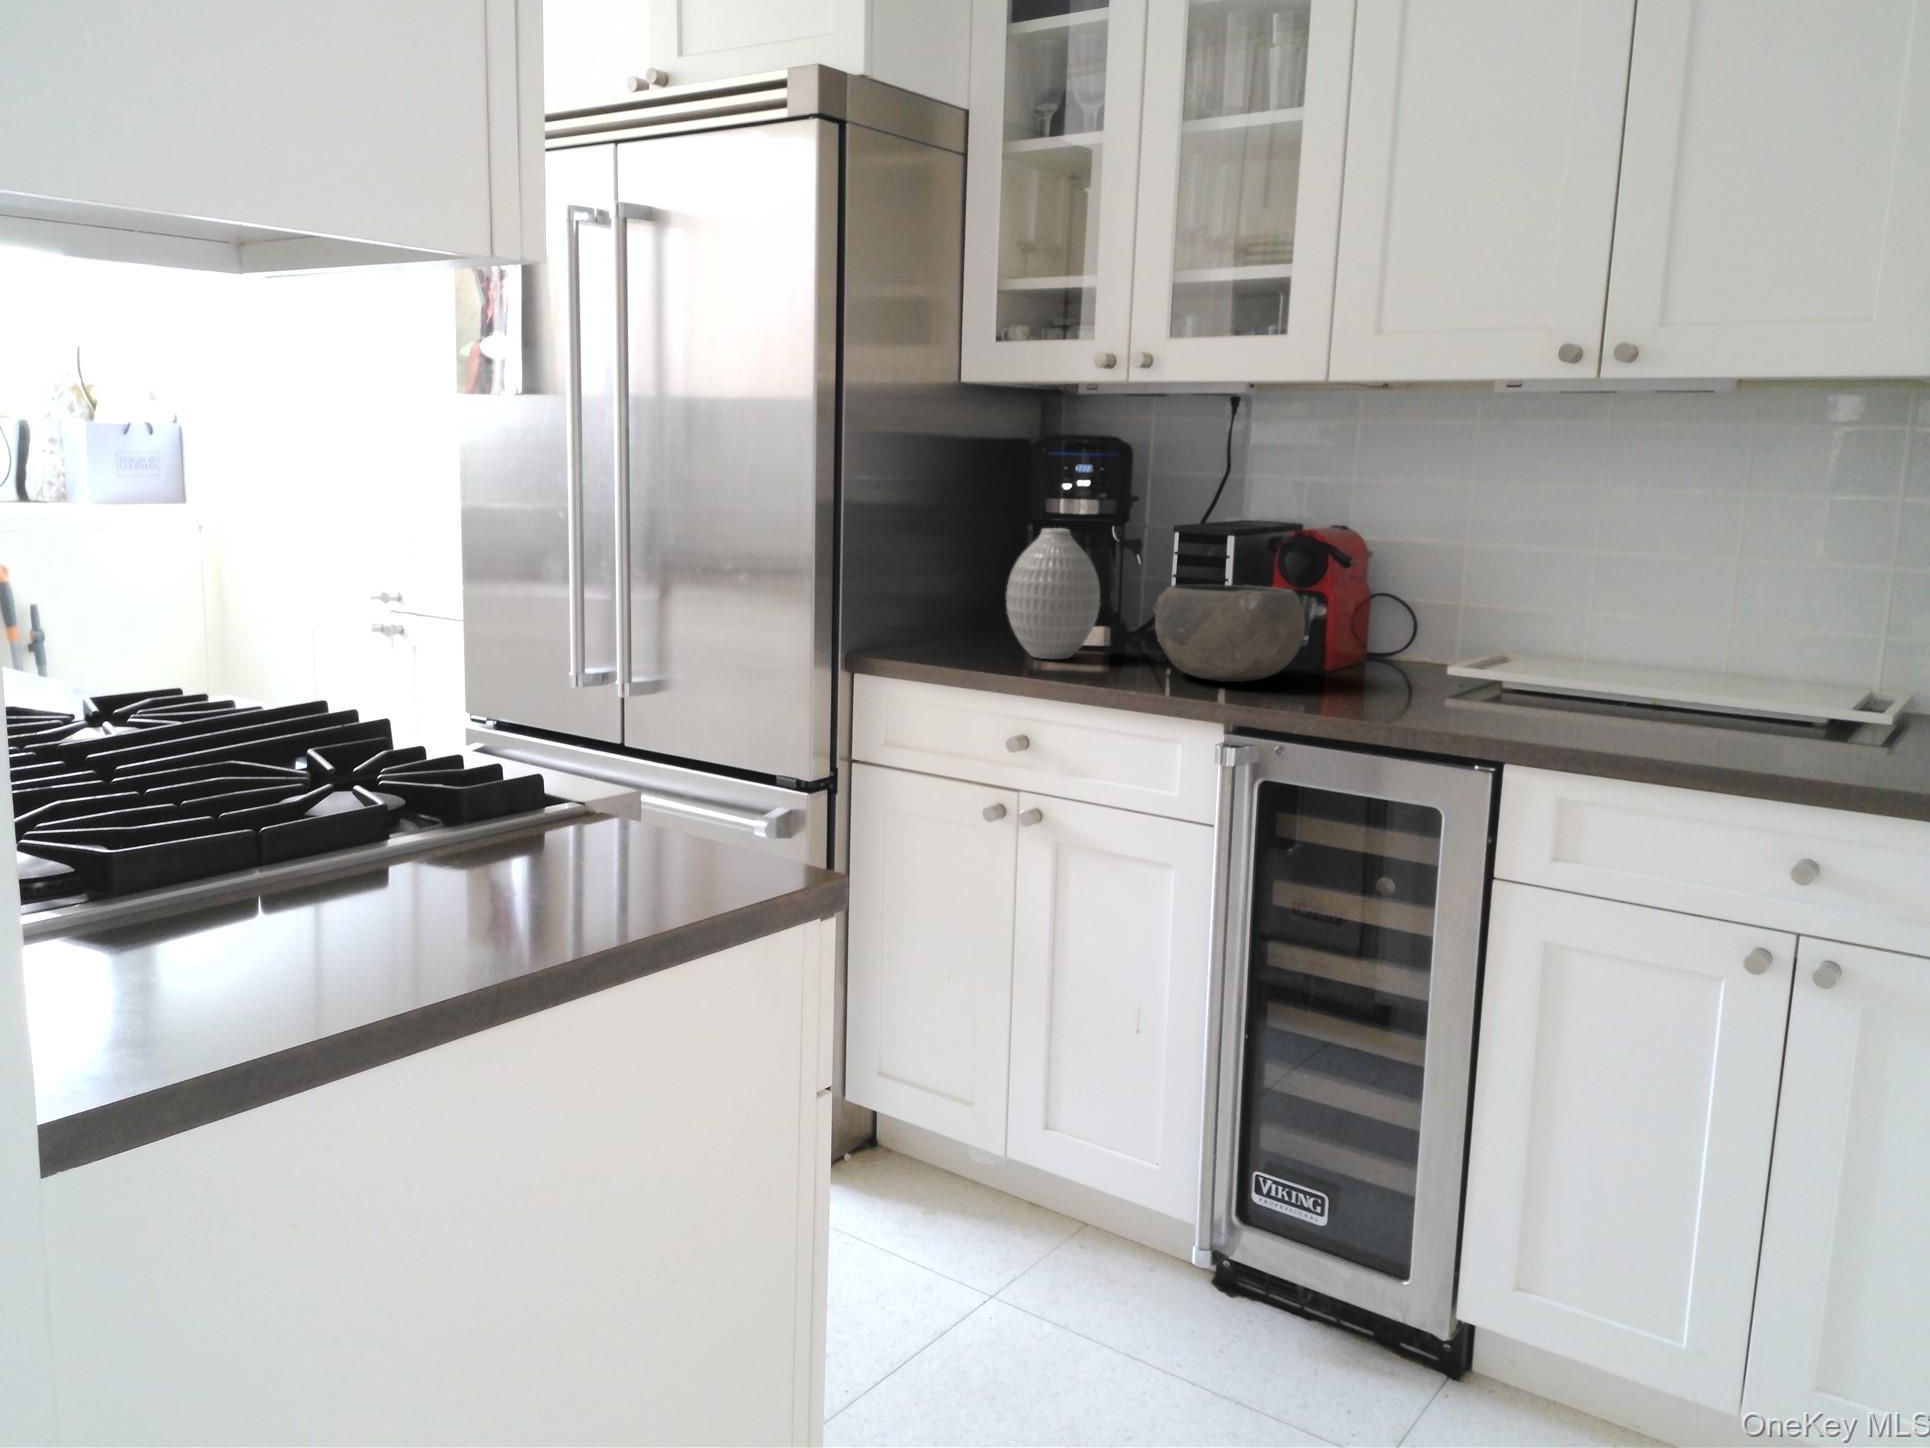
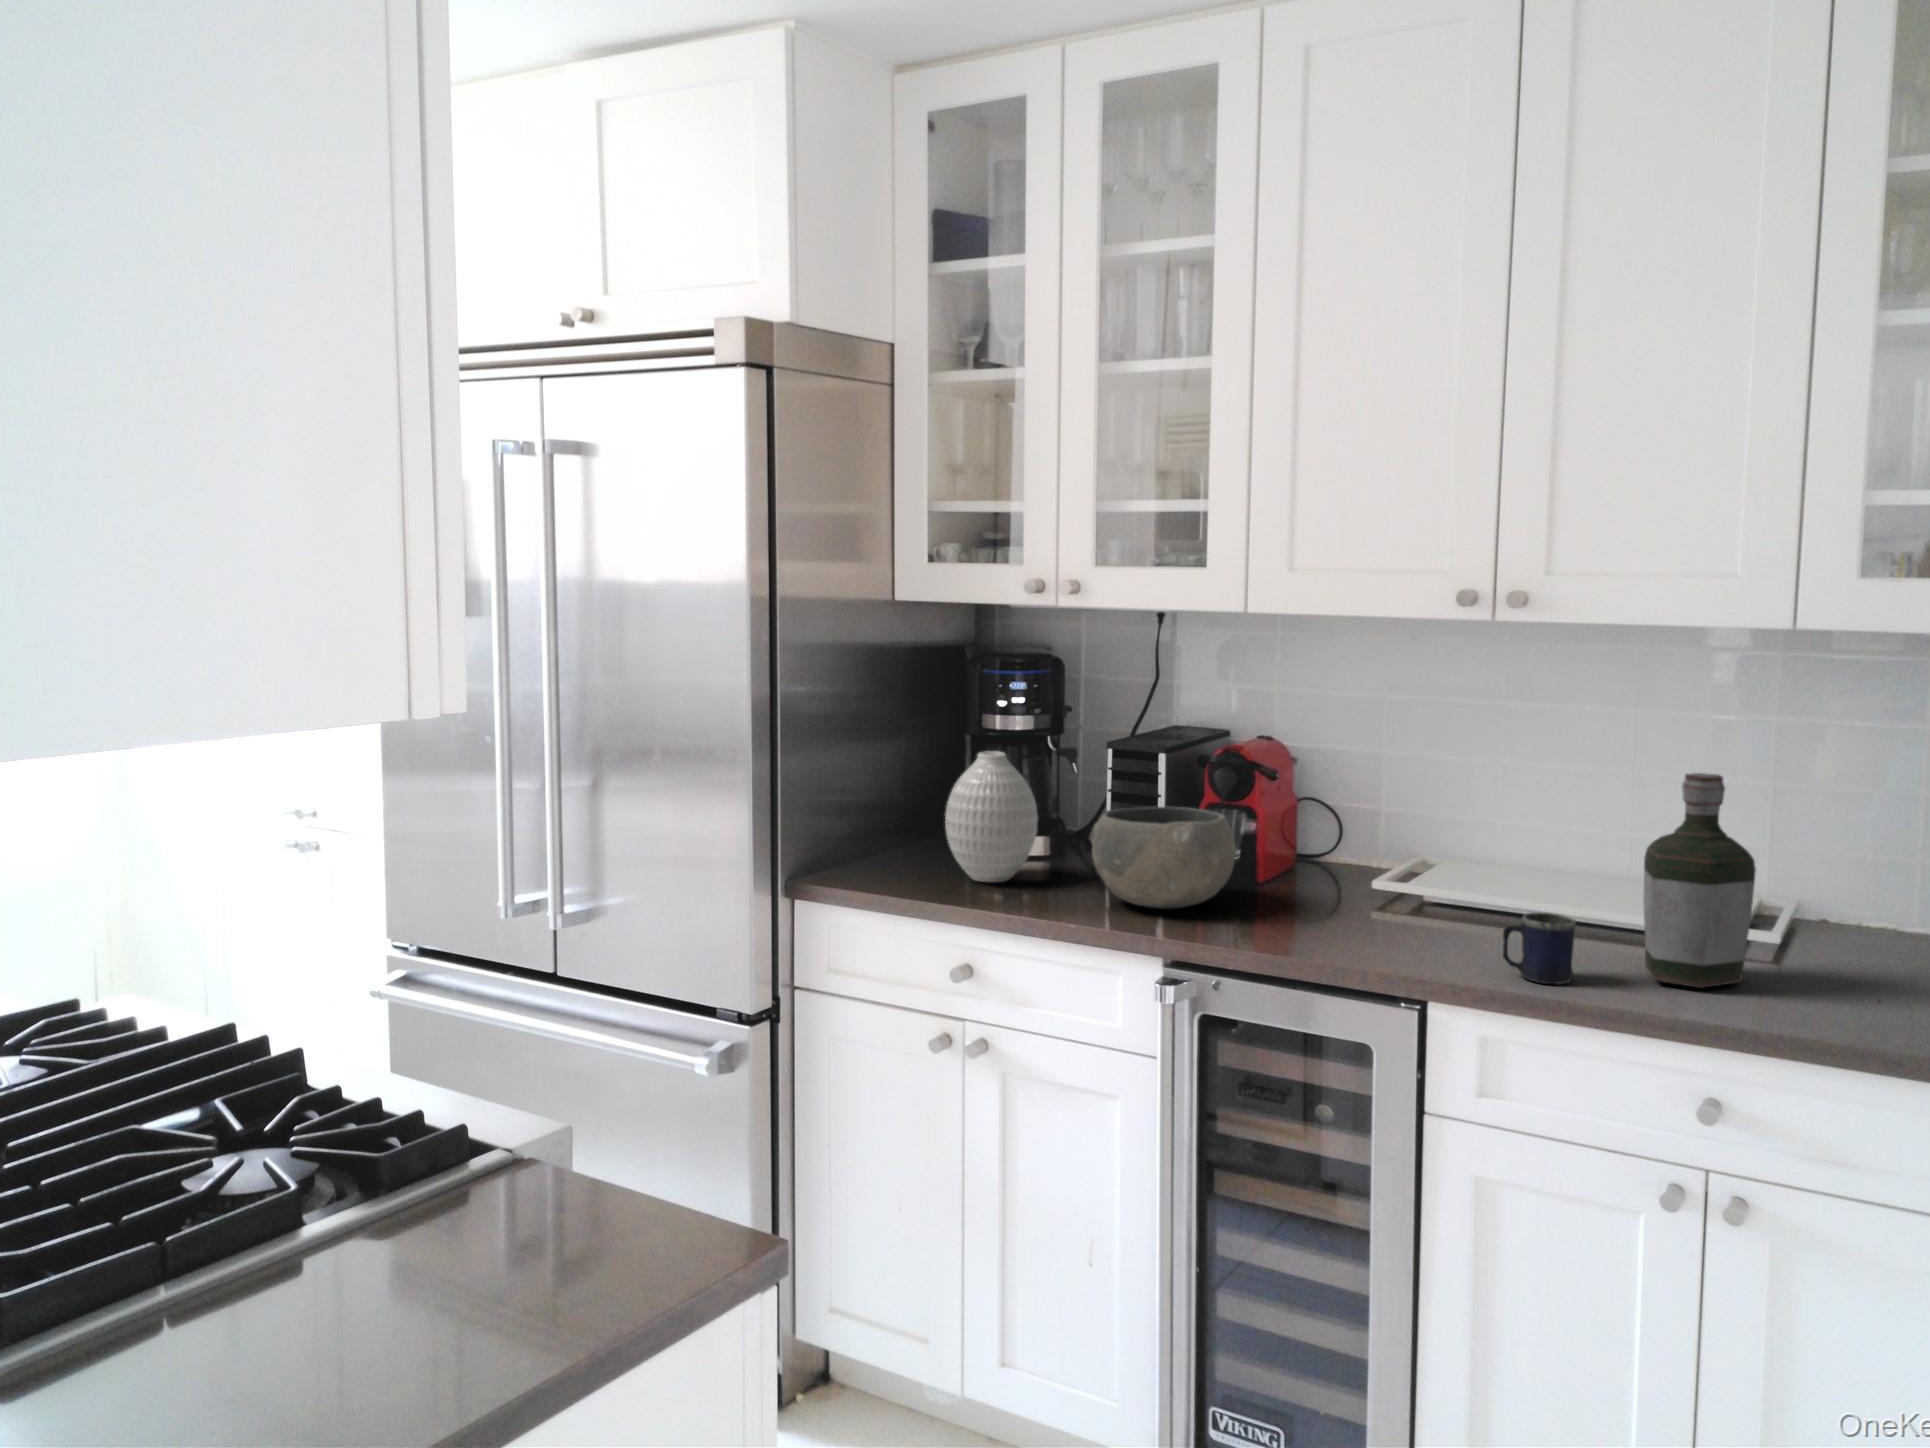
bottle: none [1743,530,1875,756] -> present [1643,773,1756,988]
mug: none [1587,676,1669,747] -> present [1503,912,1576,984]

